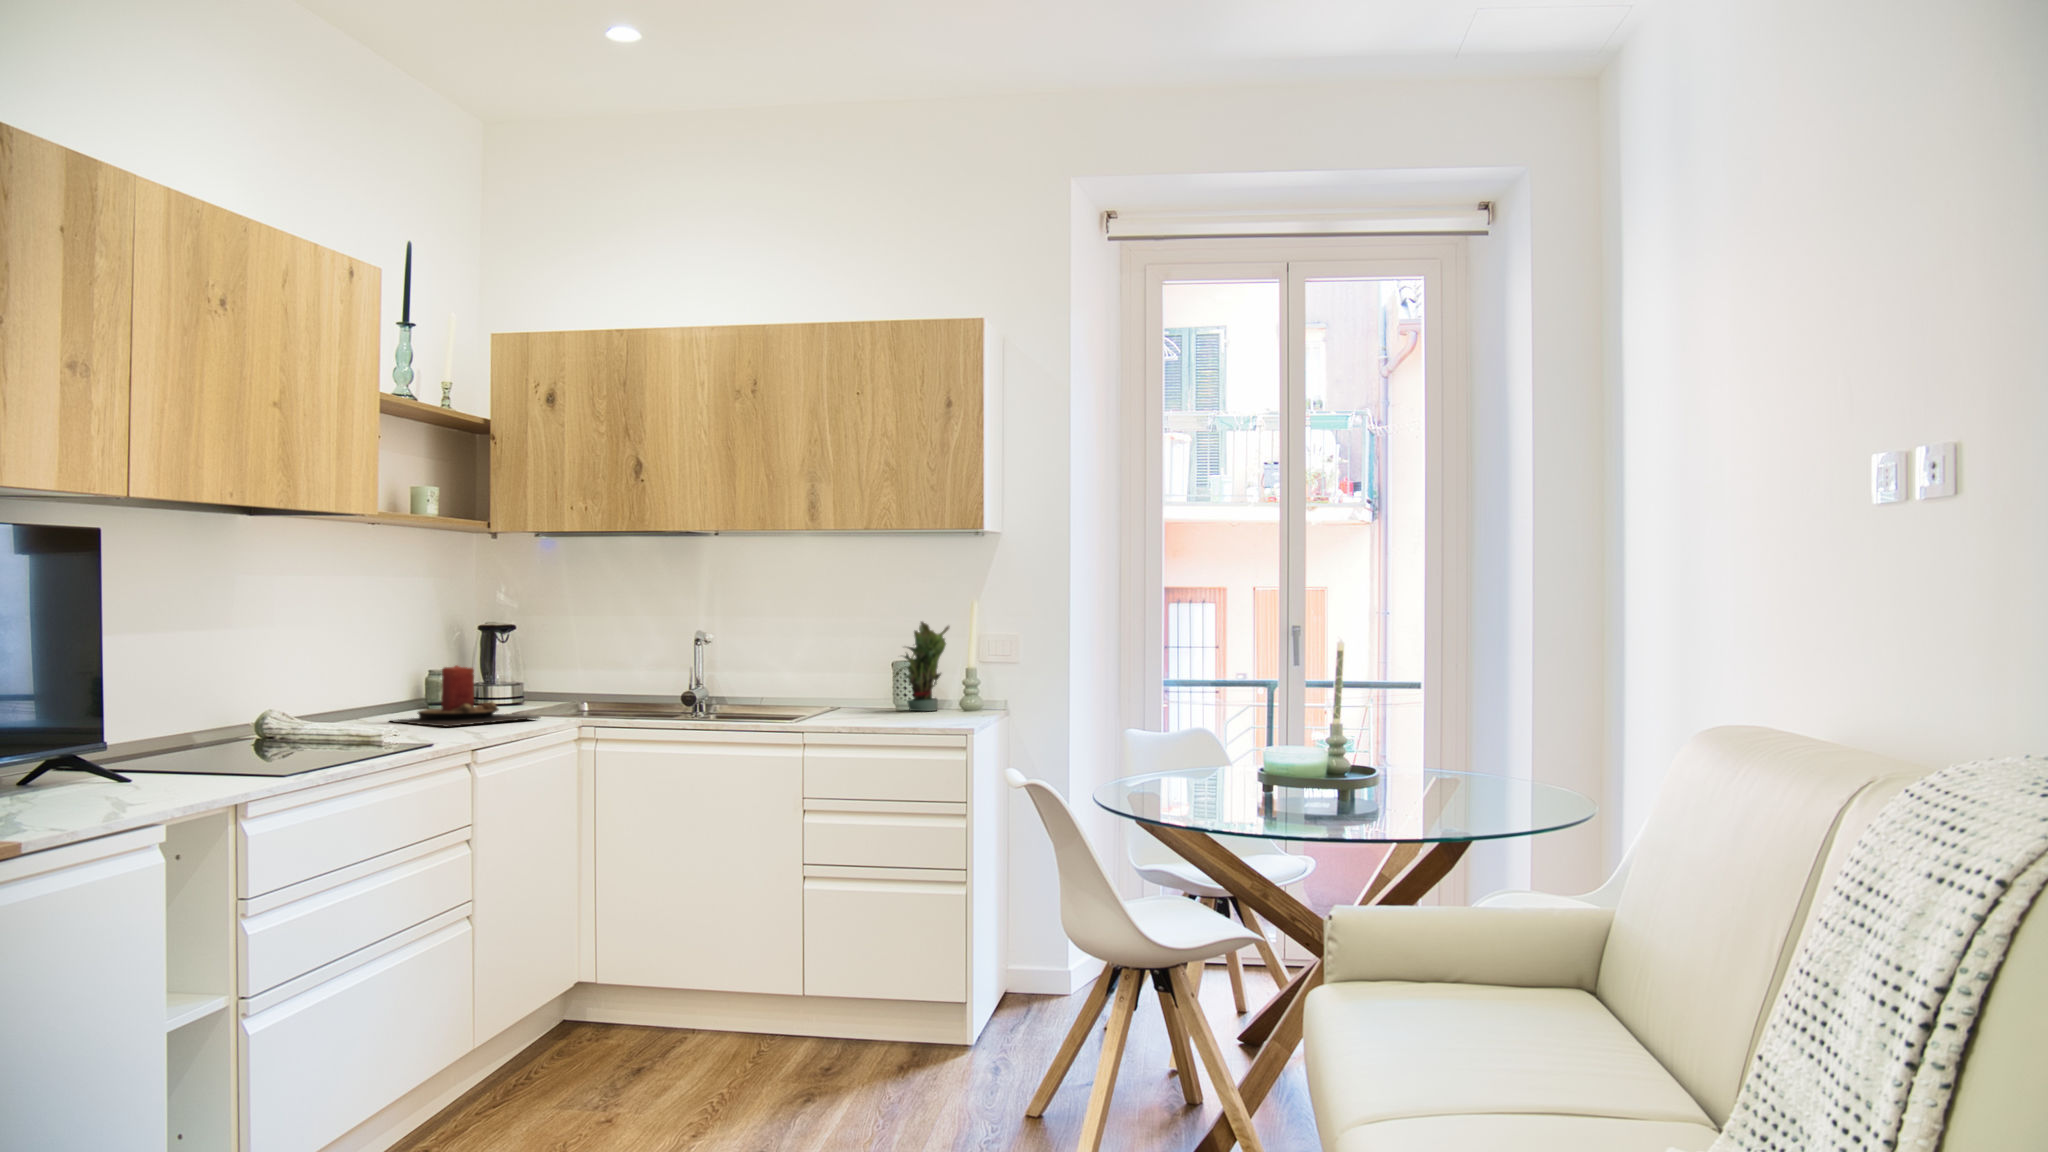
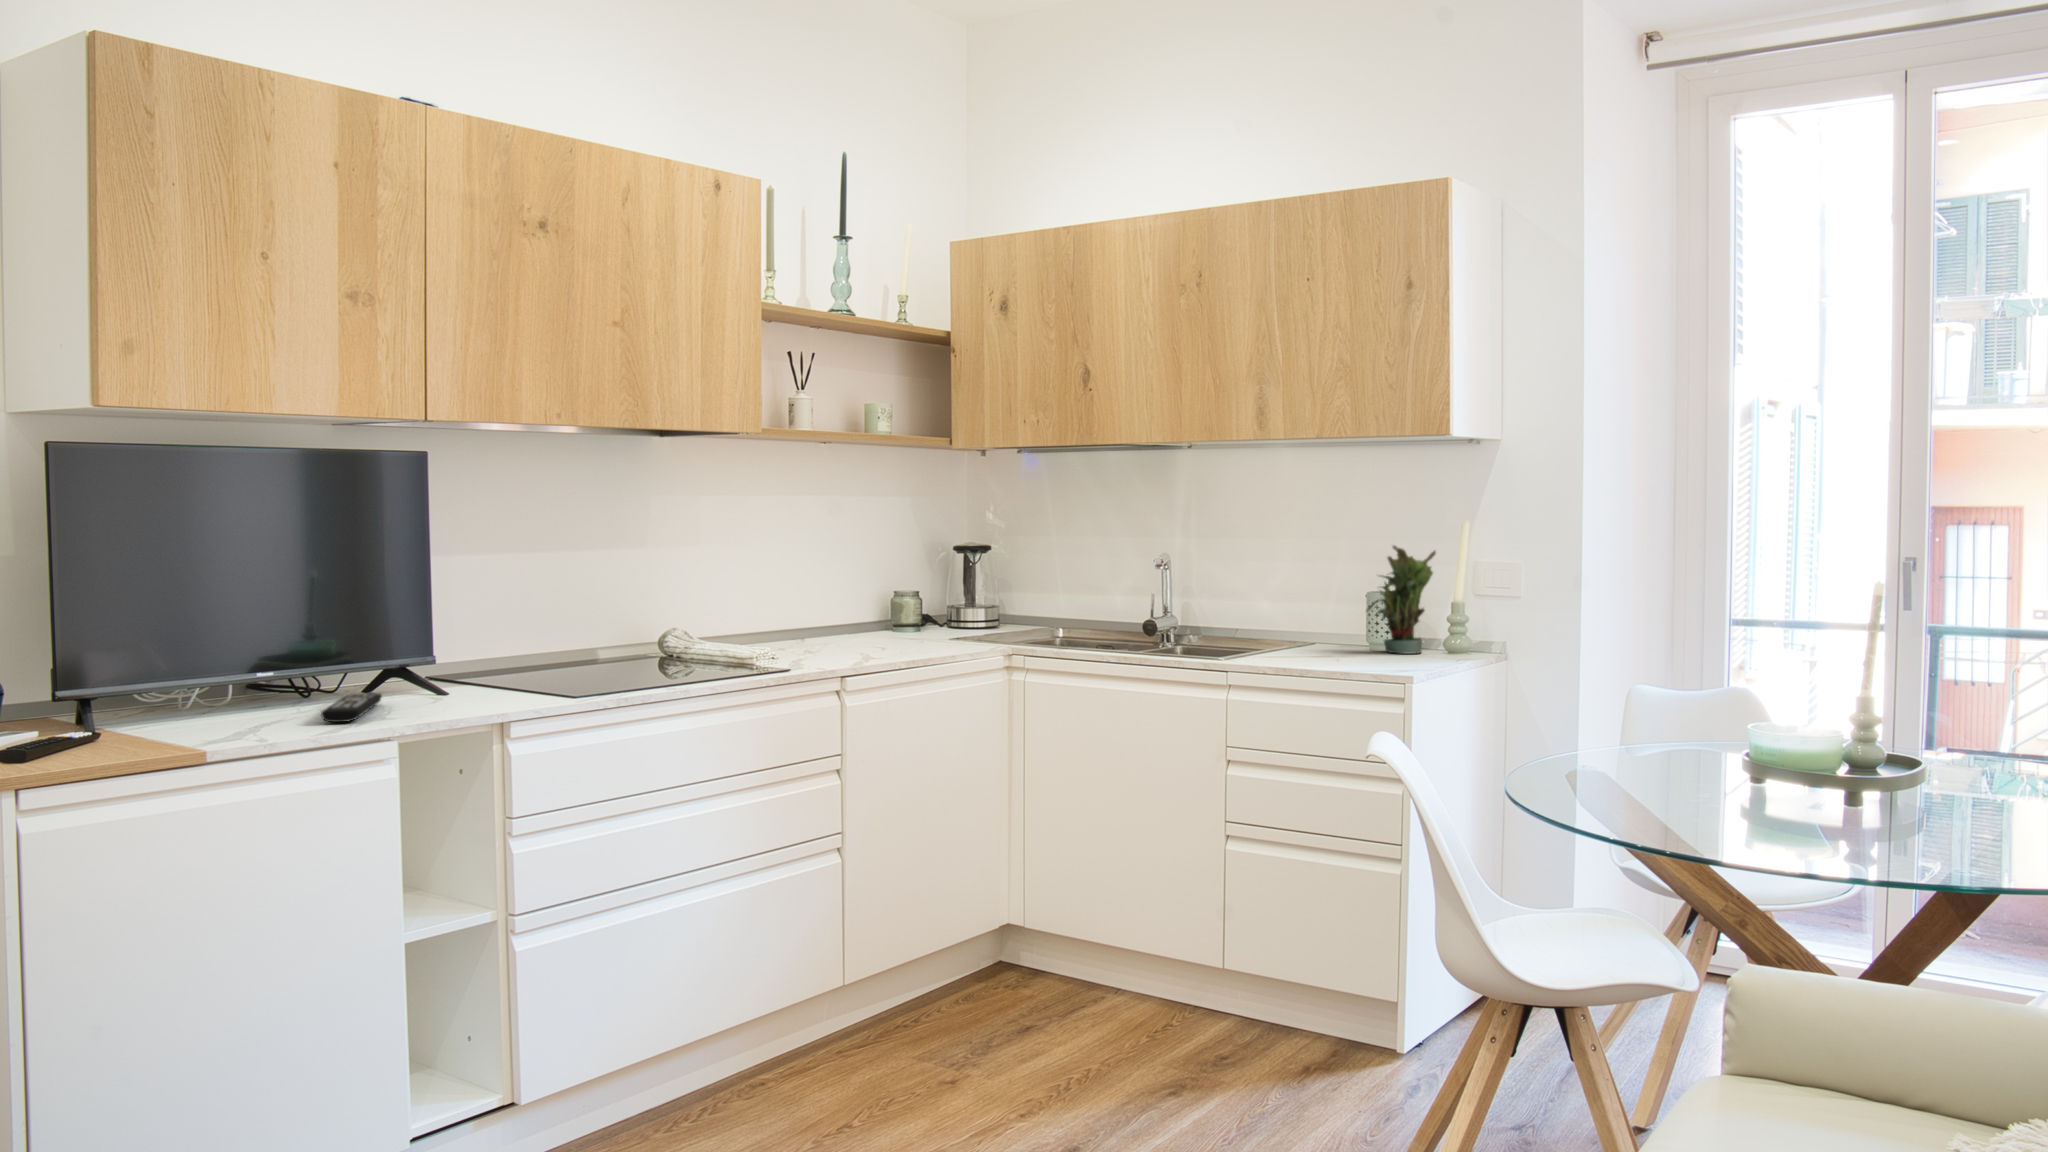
candle: present [390,665,539,727] -> none [829,586,967,649]
remote control: none [45,782,120,808] -> present [321,694,382,722]

